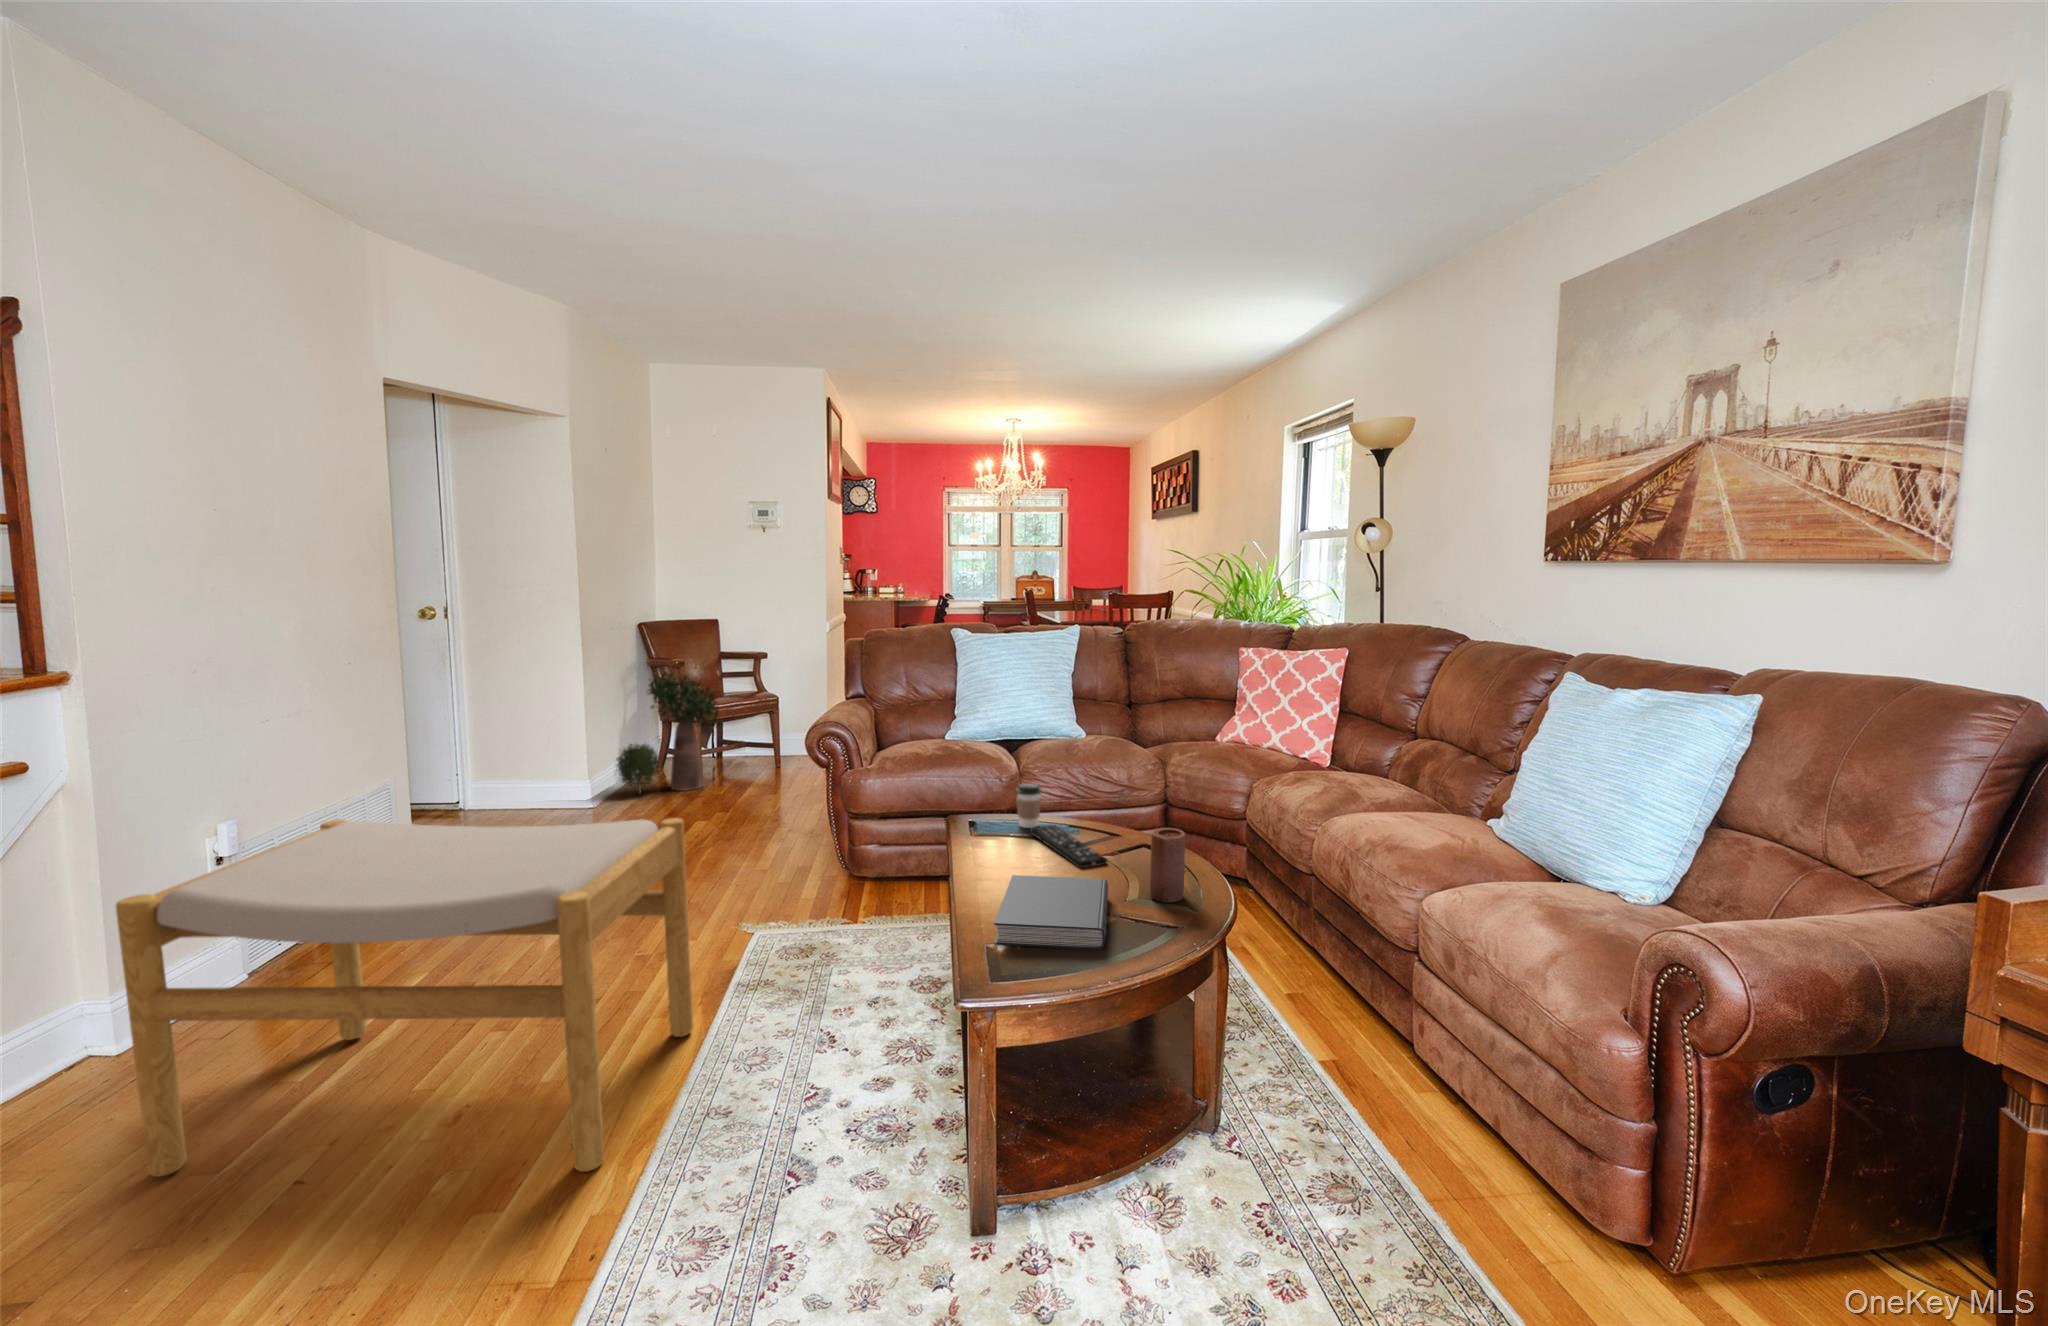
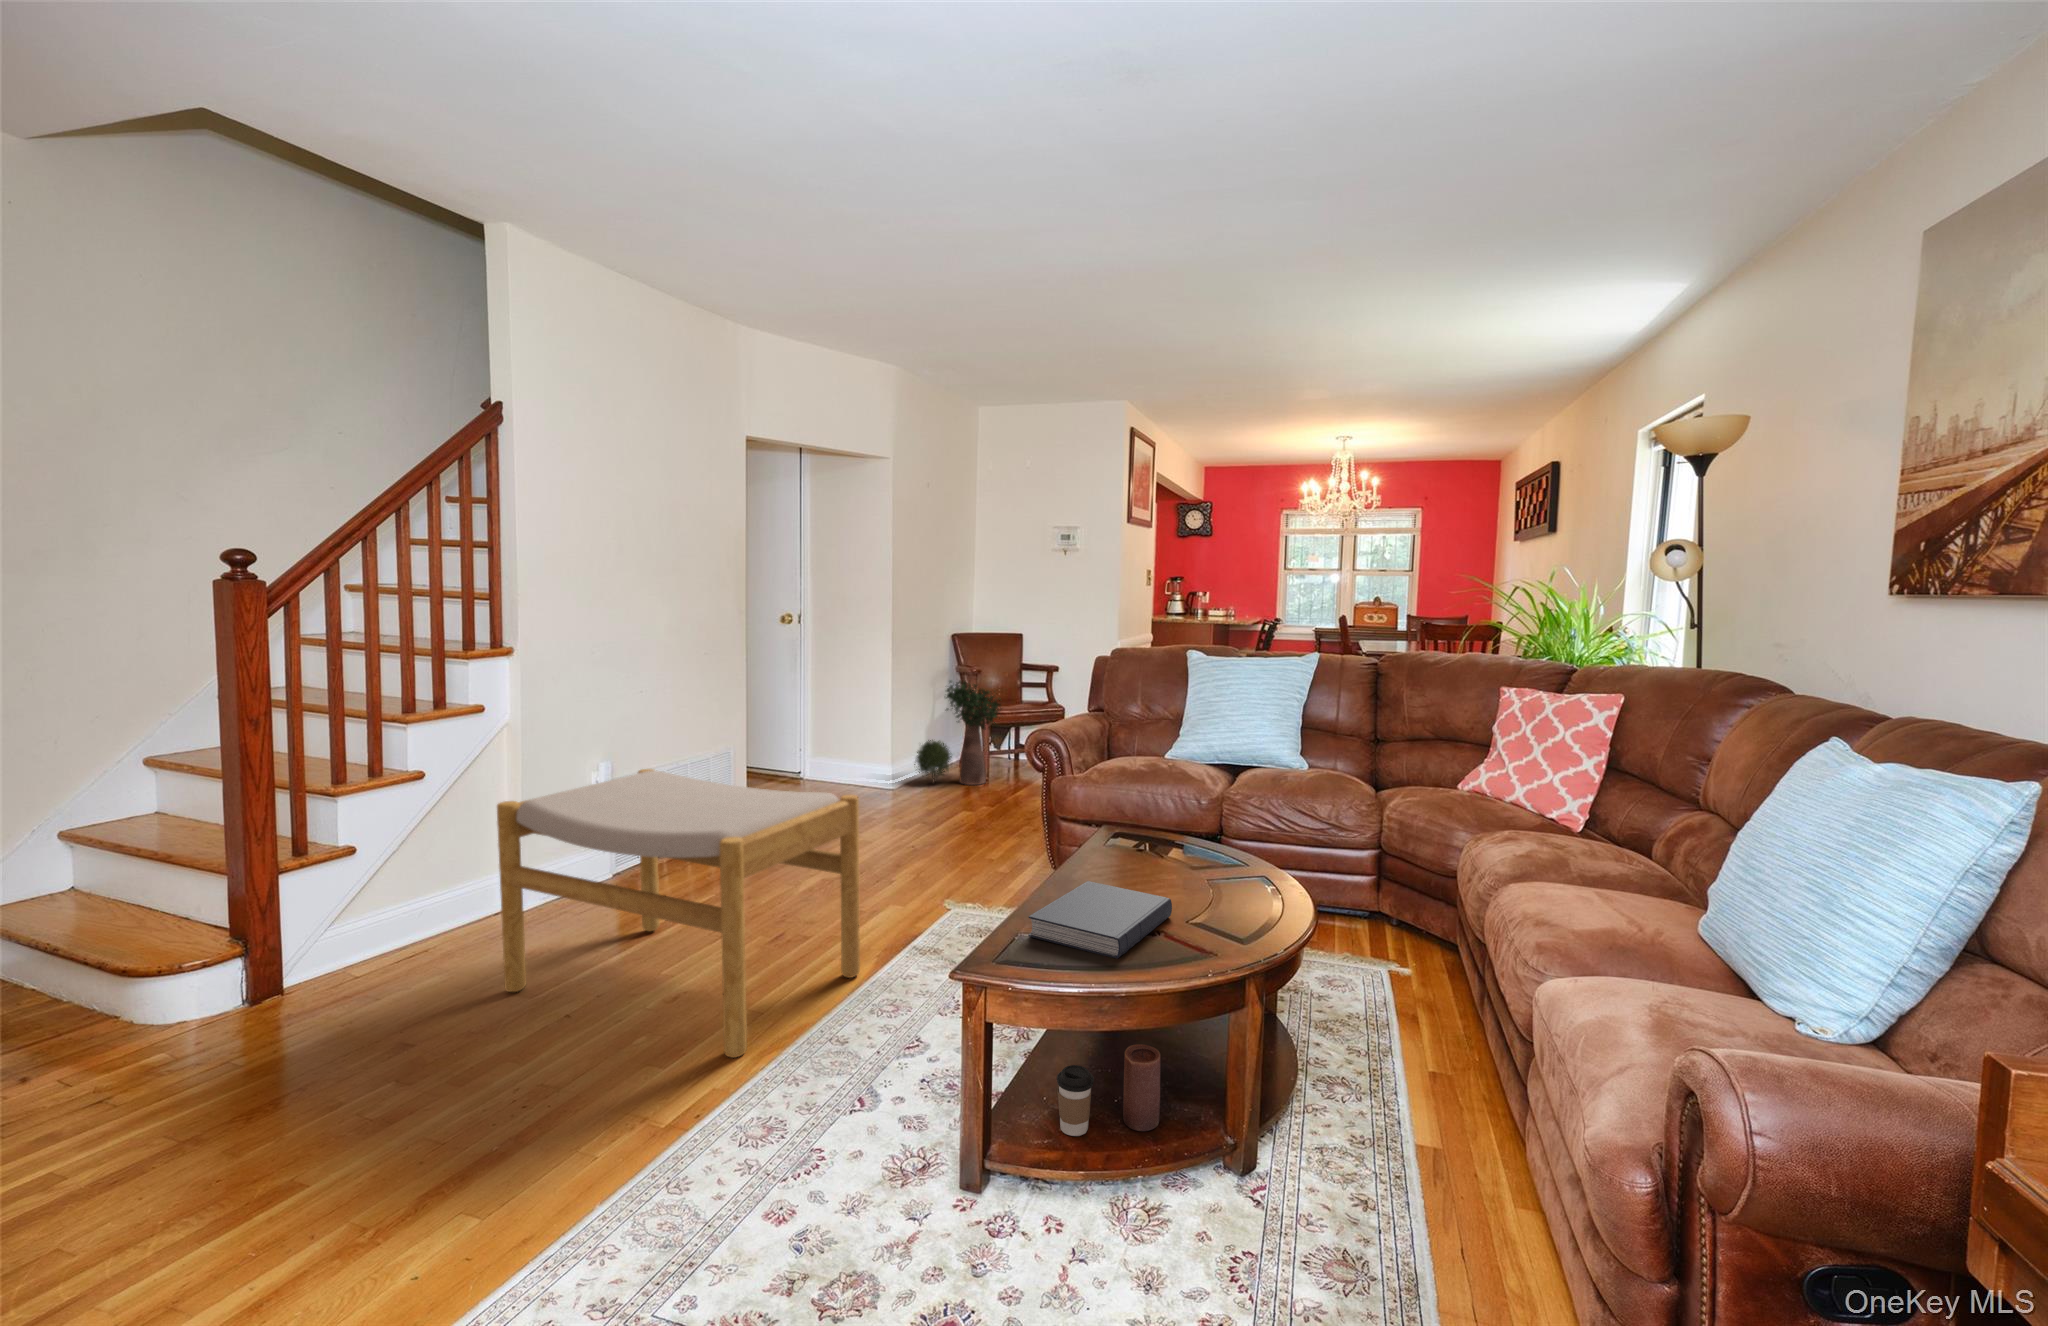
coffee cup: present [1016,783,1042,828] -> present [1057,1065,1094,1136]
remote control: present [1030,825,1107,868] -> none [1160,846,1205,889]
candle: present [1150,828,1185,902] -> present [1123,1044,1160,1131]

